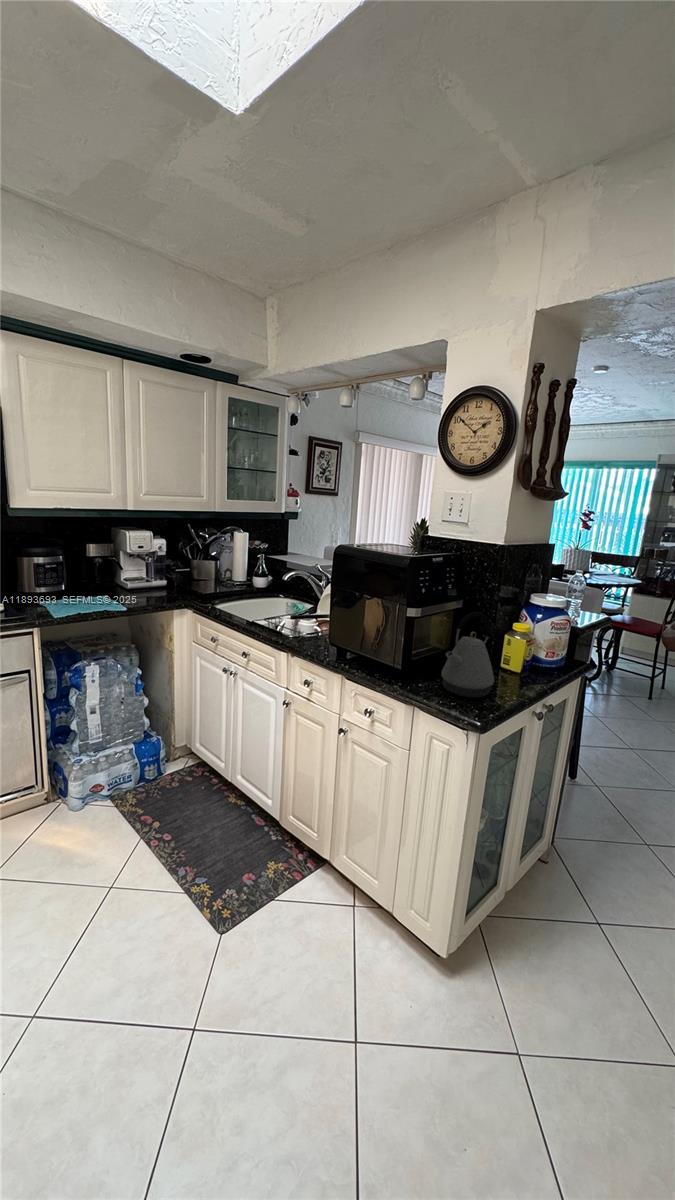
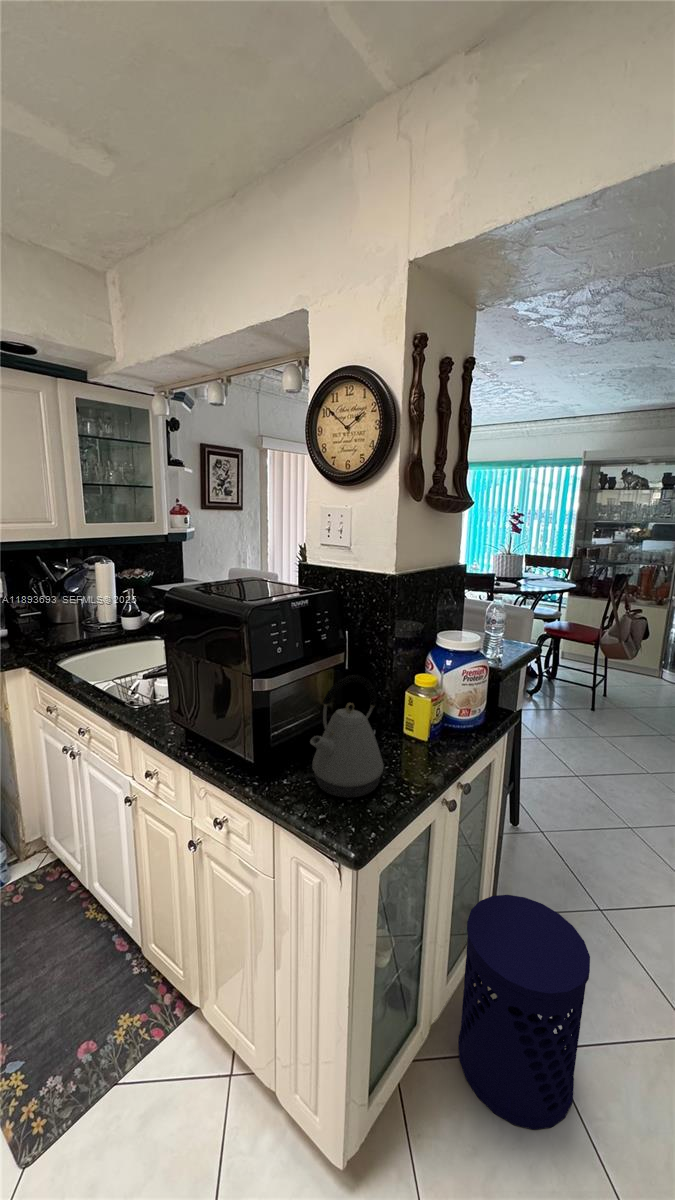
waste bin: none [526,802,640,967] -> present [458,895,590,1130]

